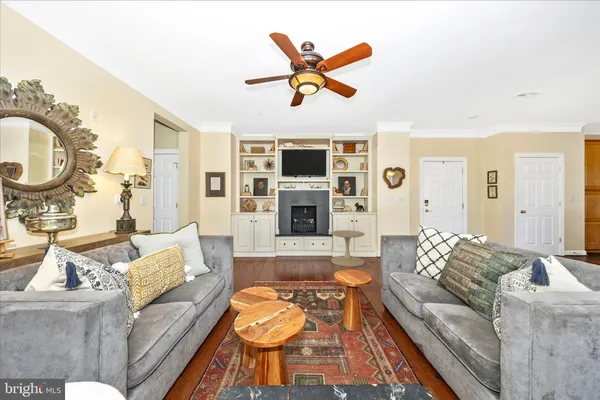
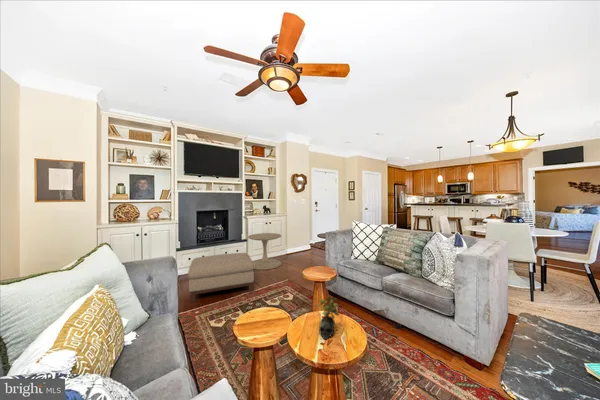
ottoman: none [265,244,322,282] -> present [188,253,254,302]
succulent plant: none [254,289,280,327] -> present [317,296,339,339]

